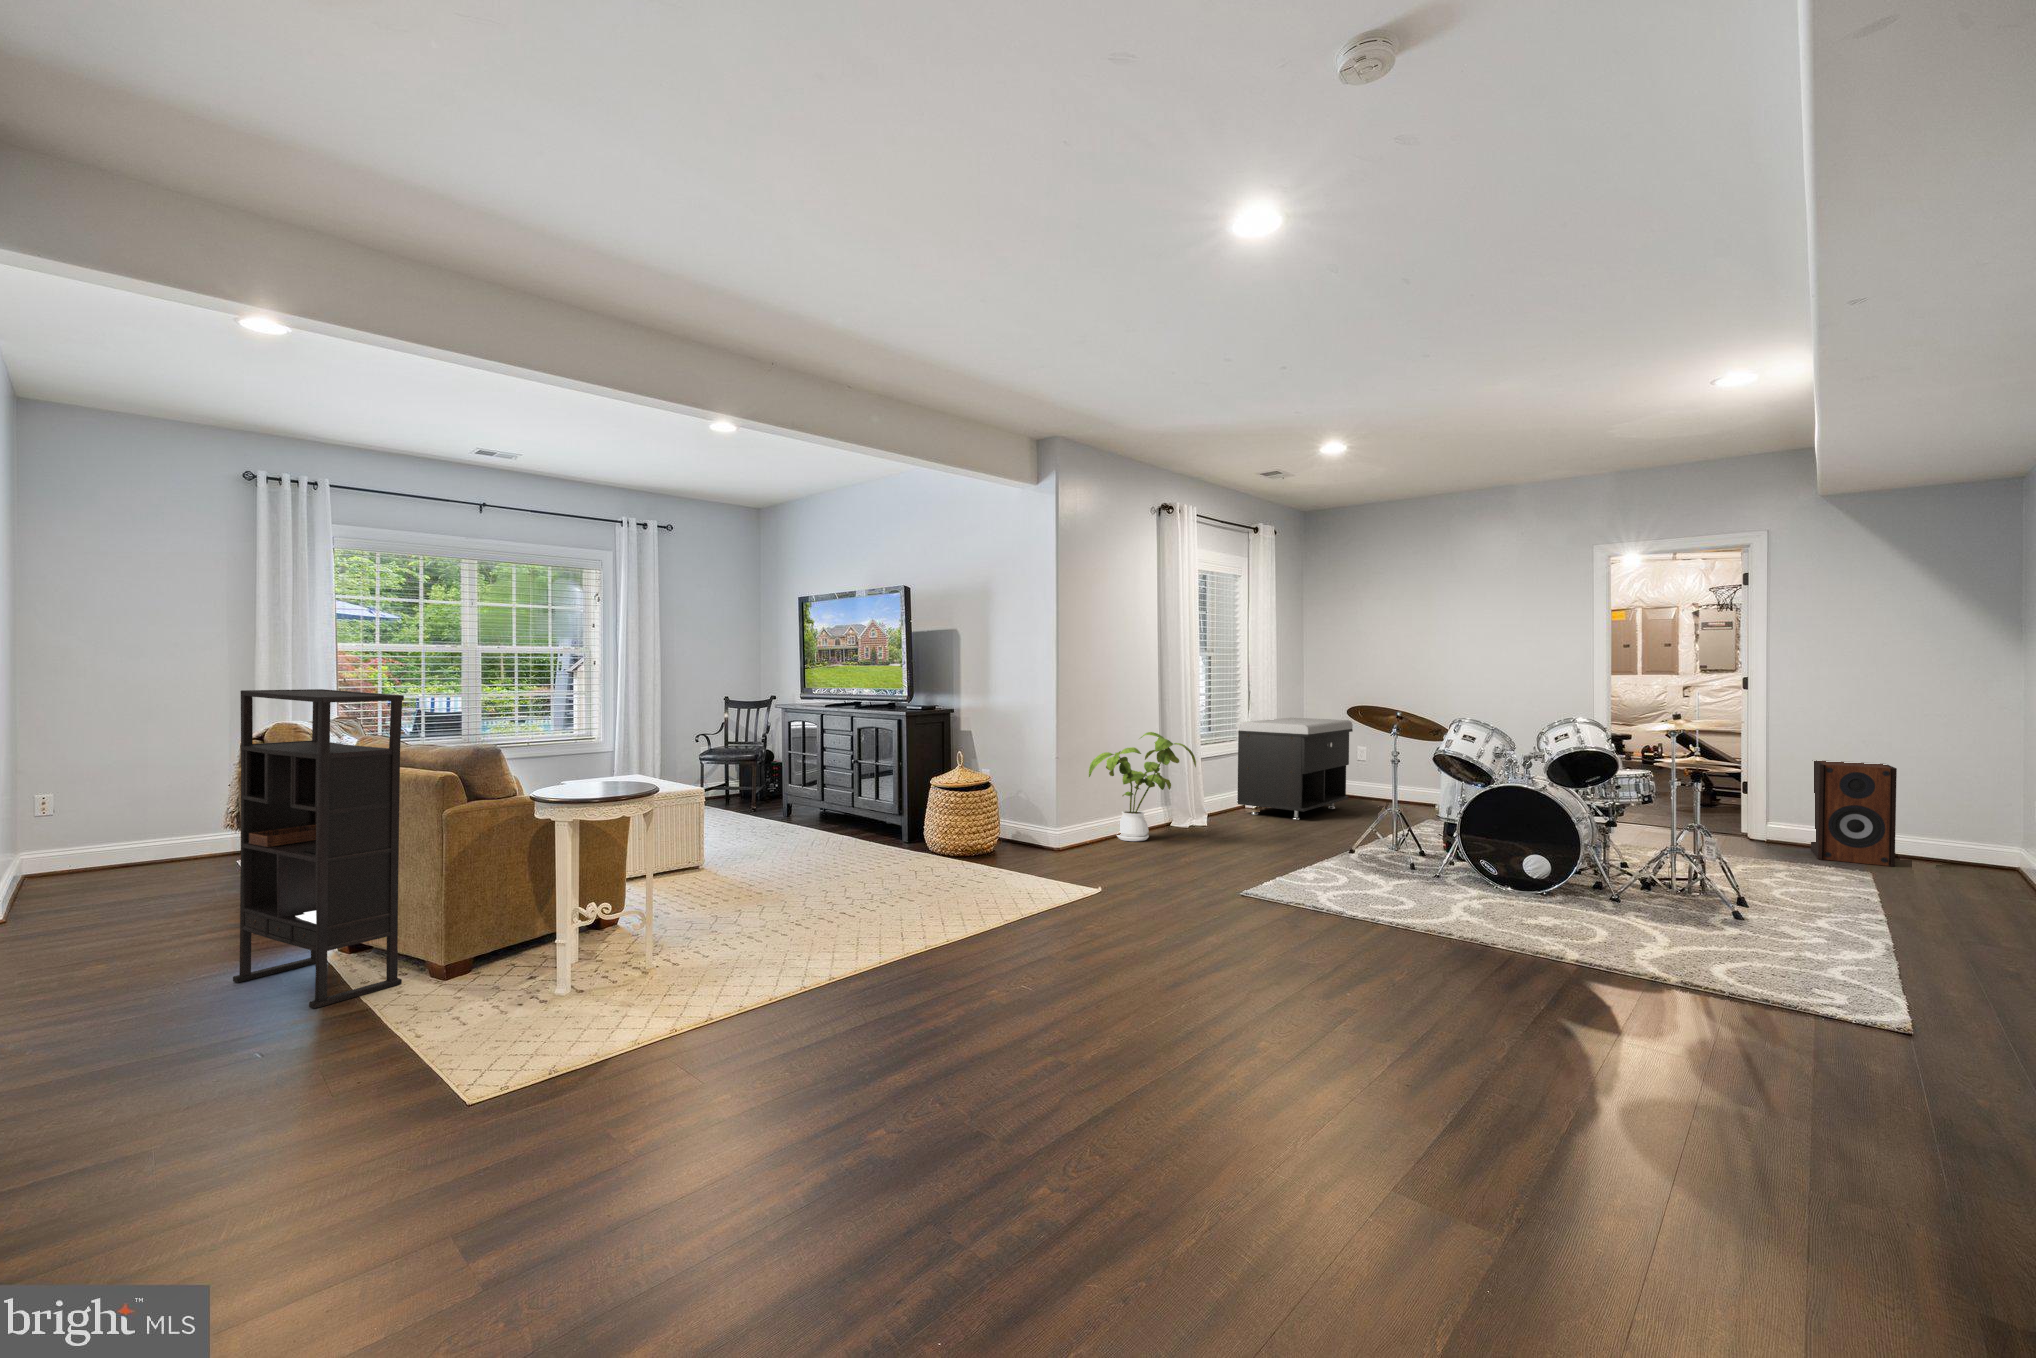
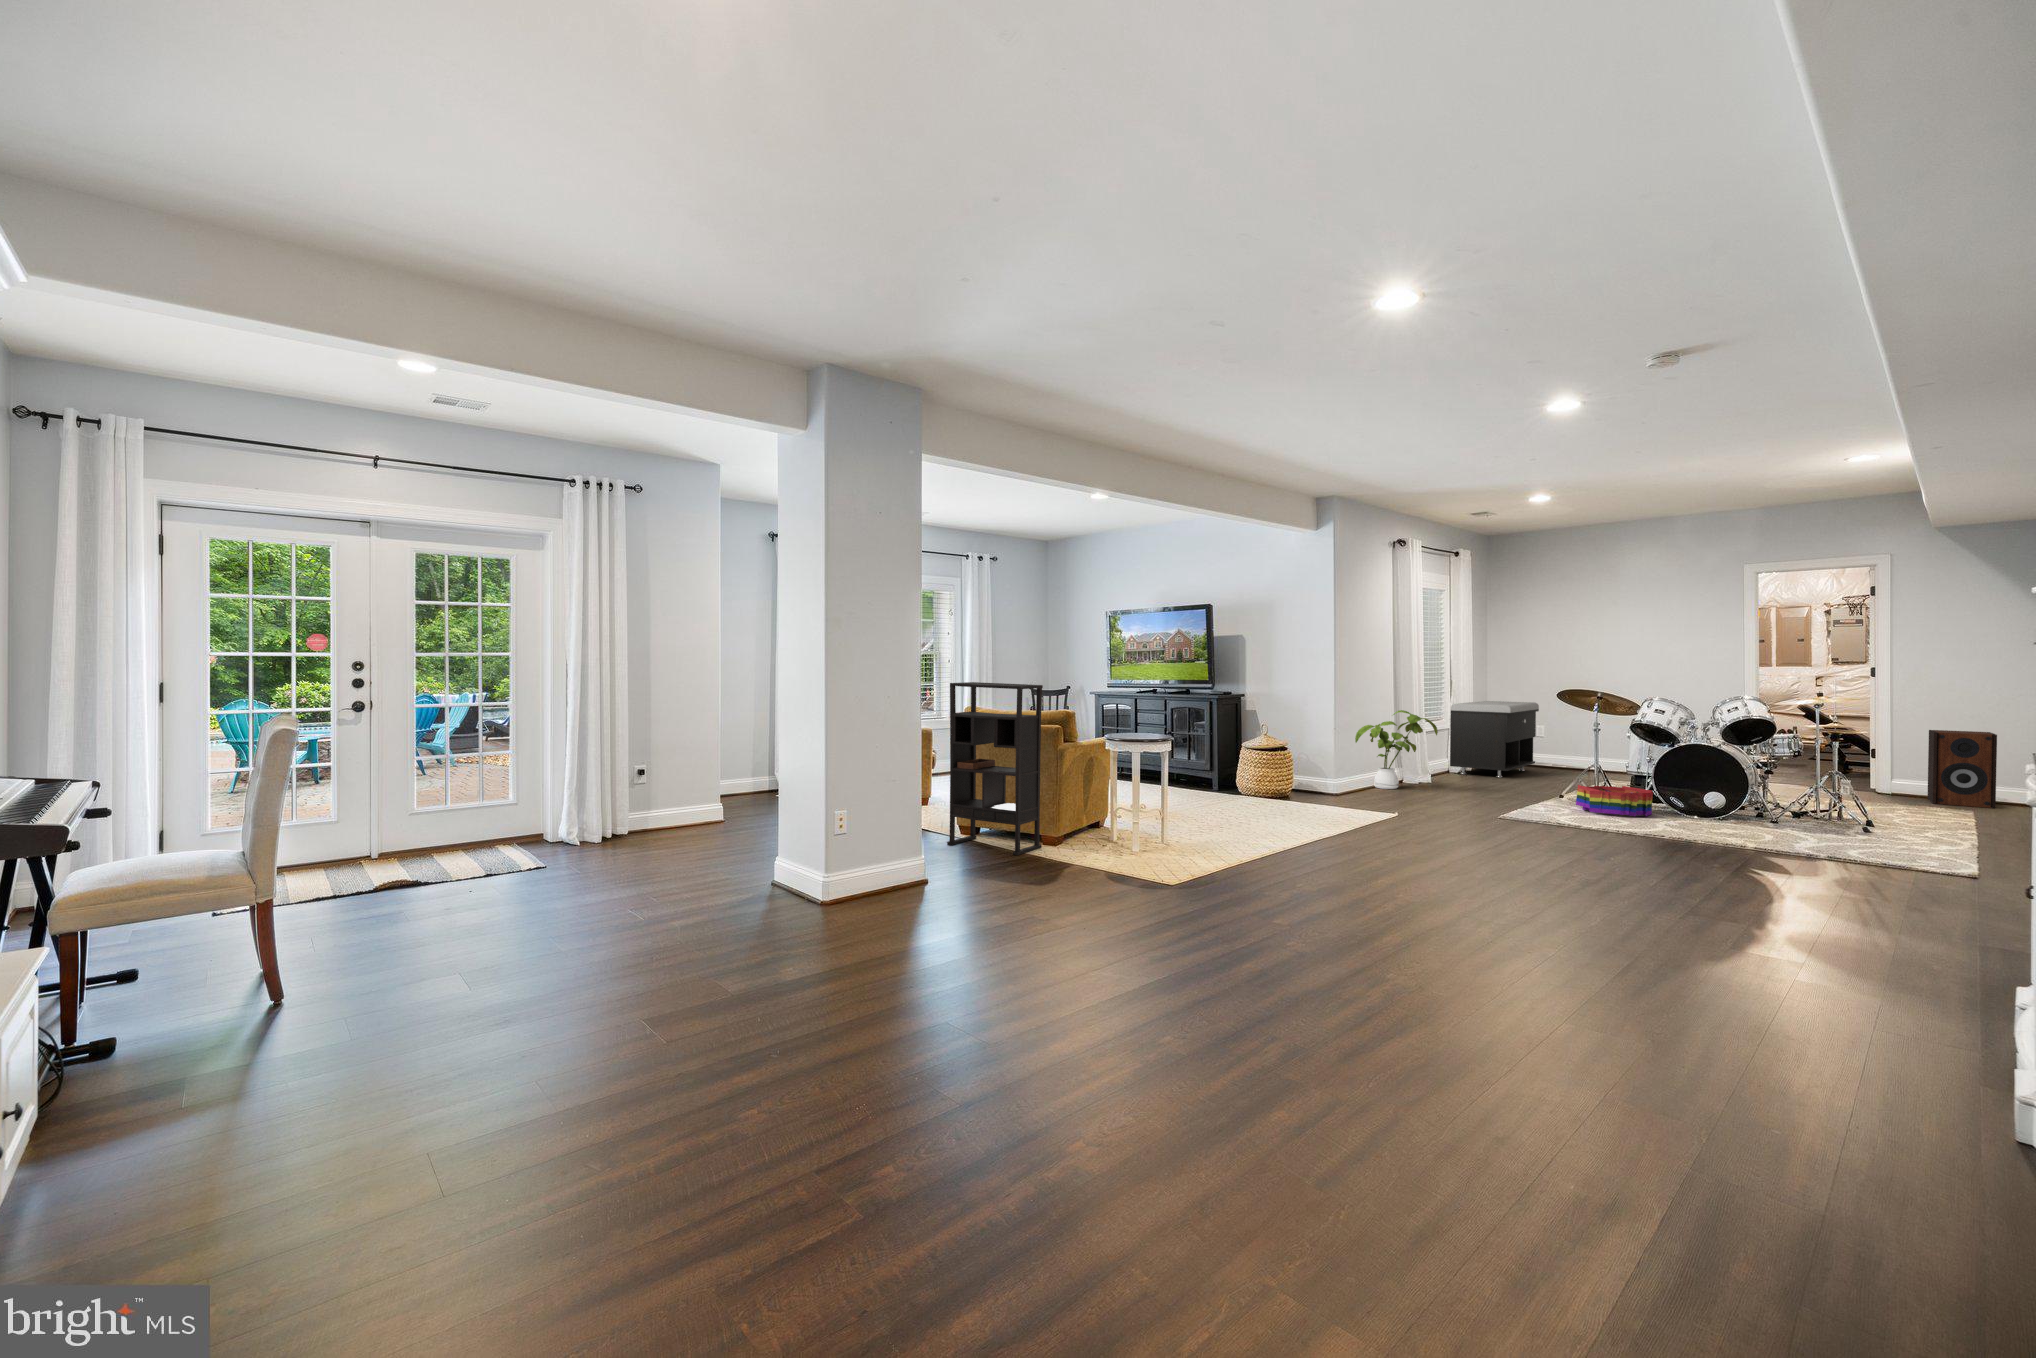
storage bin: none [1359,841,1460,891] -> present [1576,785,1653,816]

